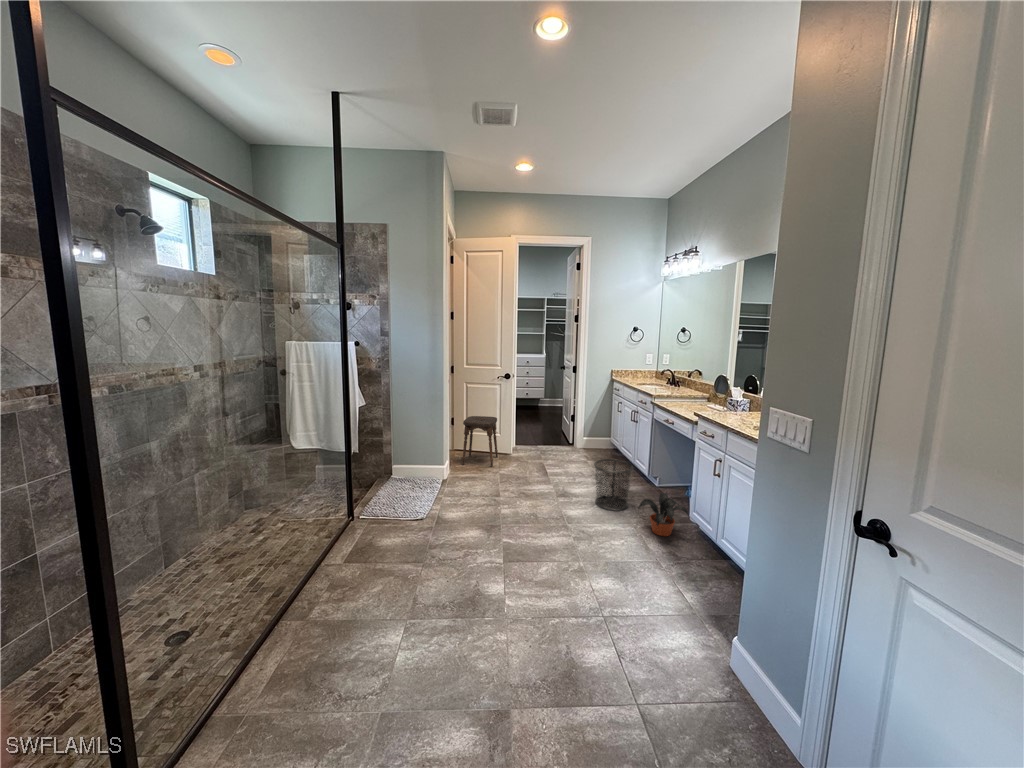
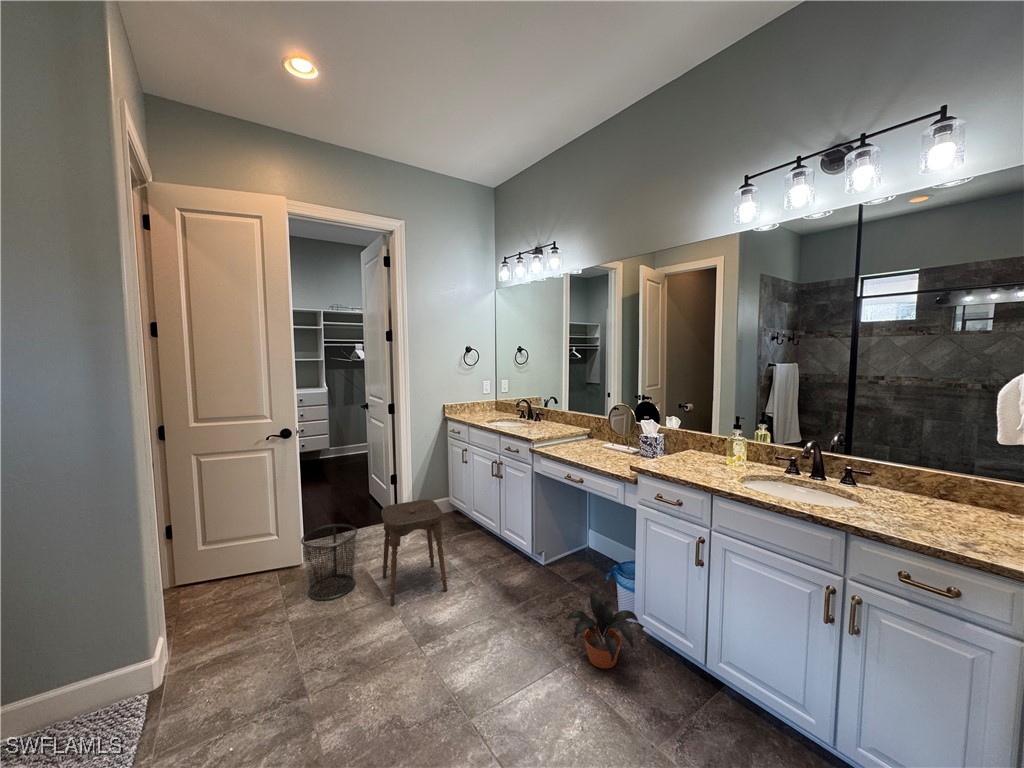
stool: present [462,416,498,467] -> present [382,500,447,605]
waste bin: present [594,459,633,510] -> present [301,524,357,600]

